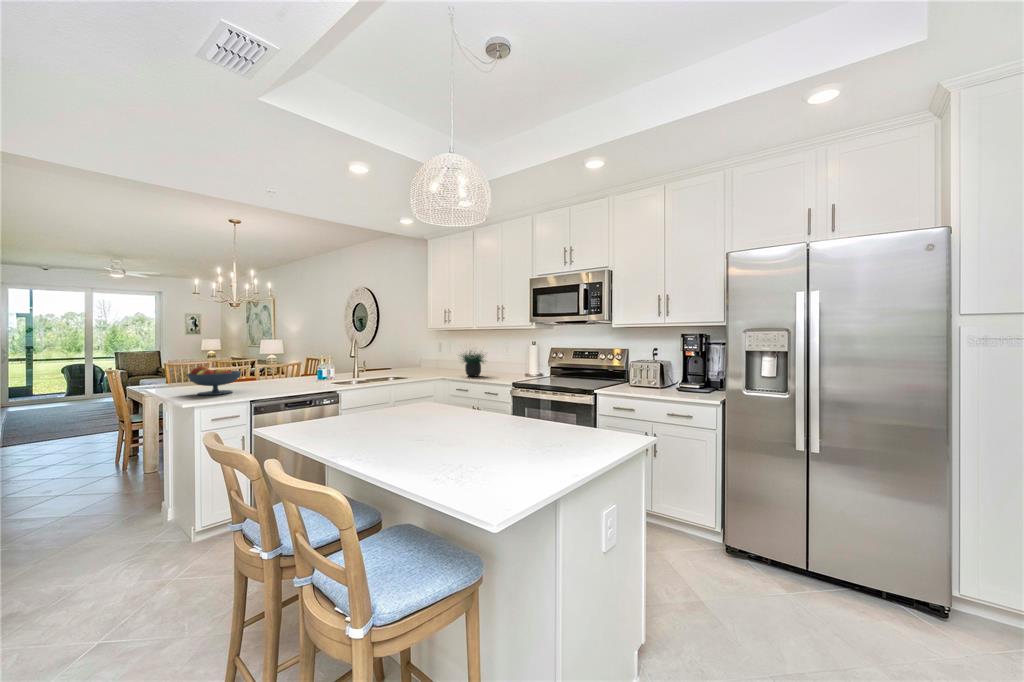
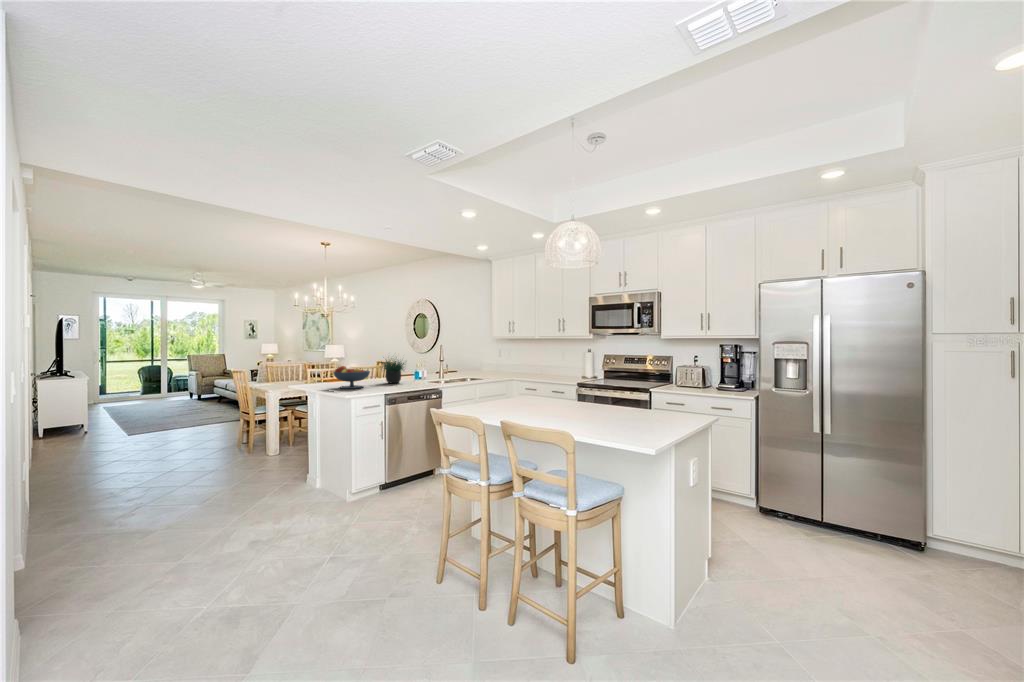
potted plant: present [461,351,484,377] -> present [381,360,404,383]

